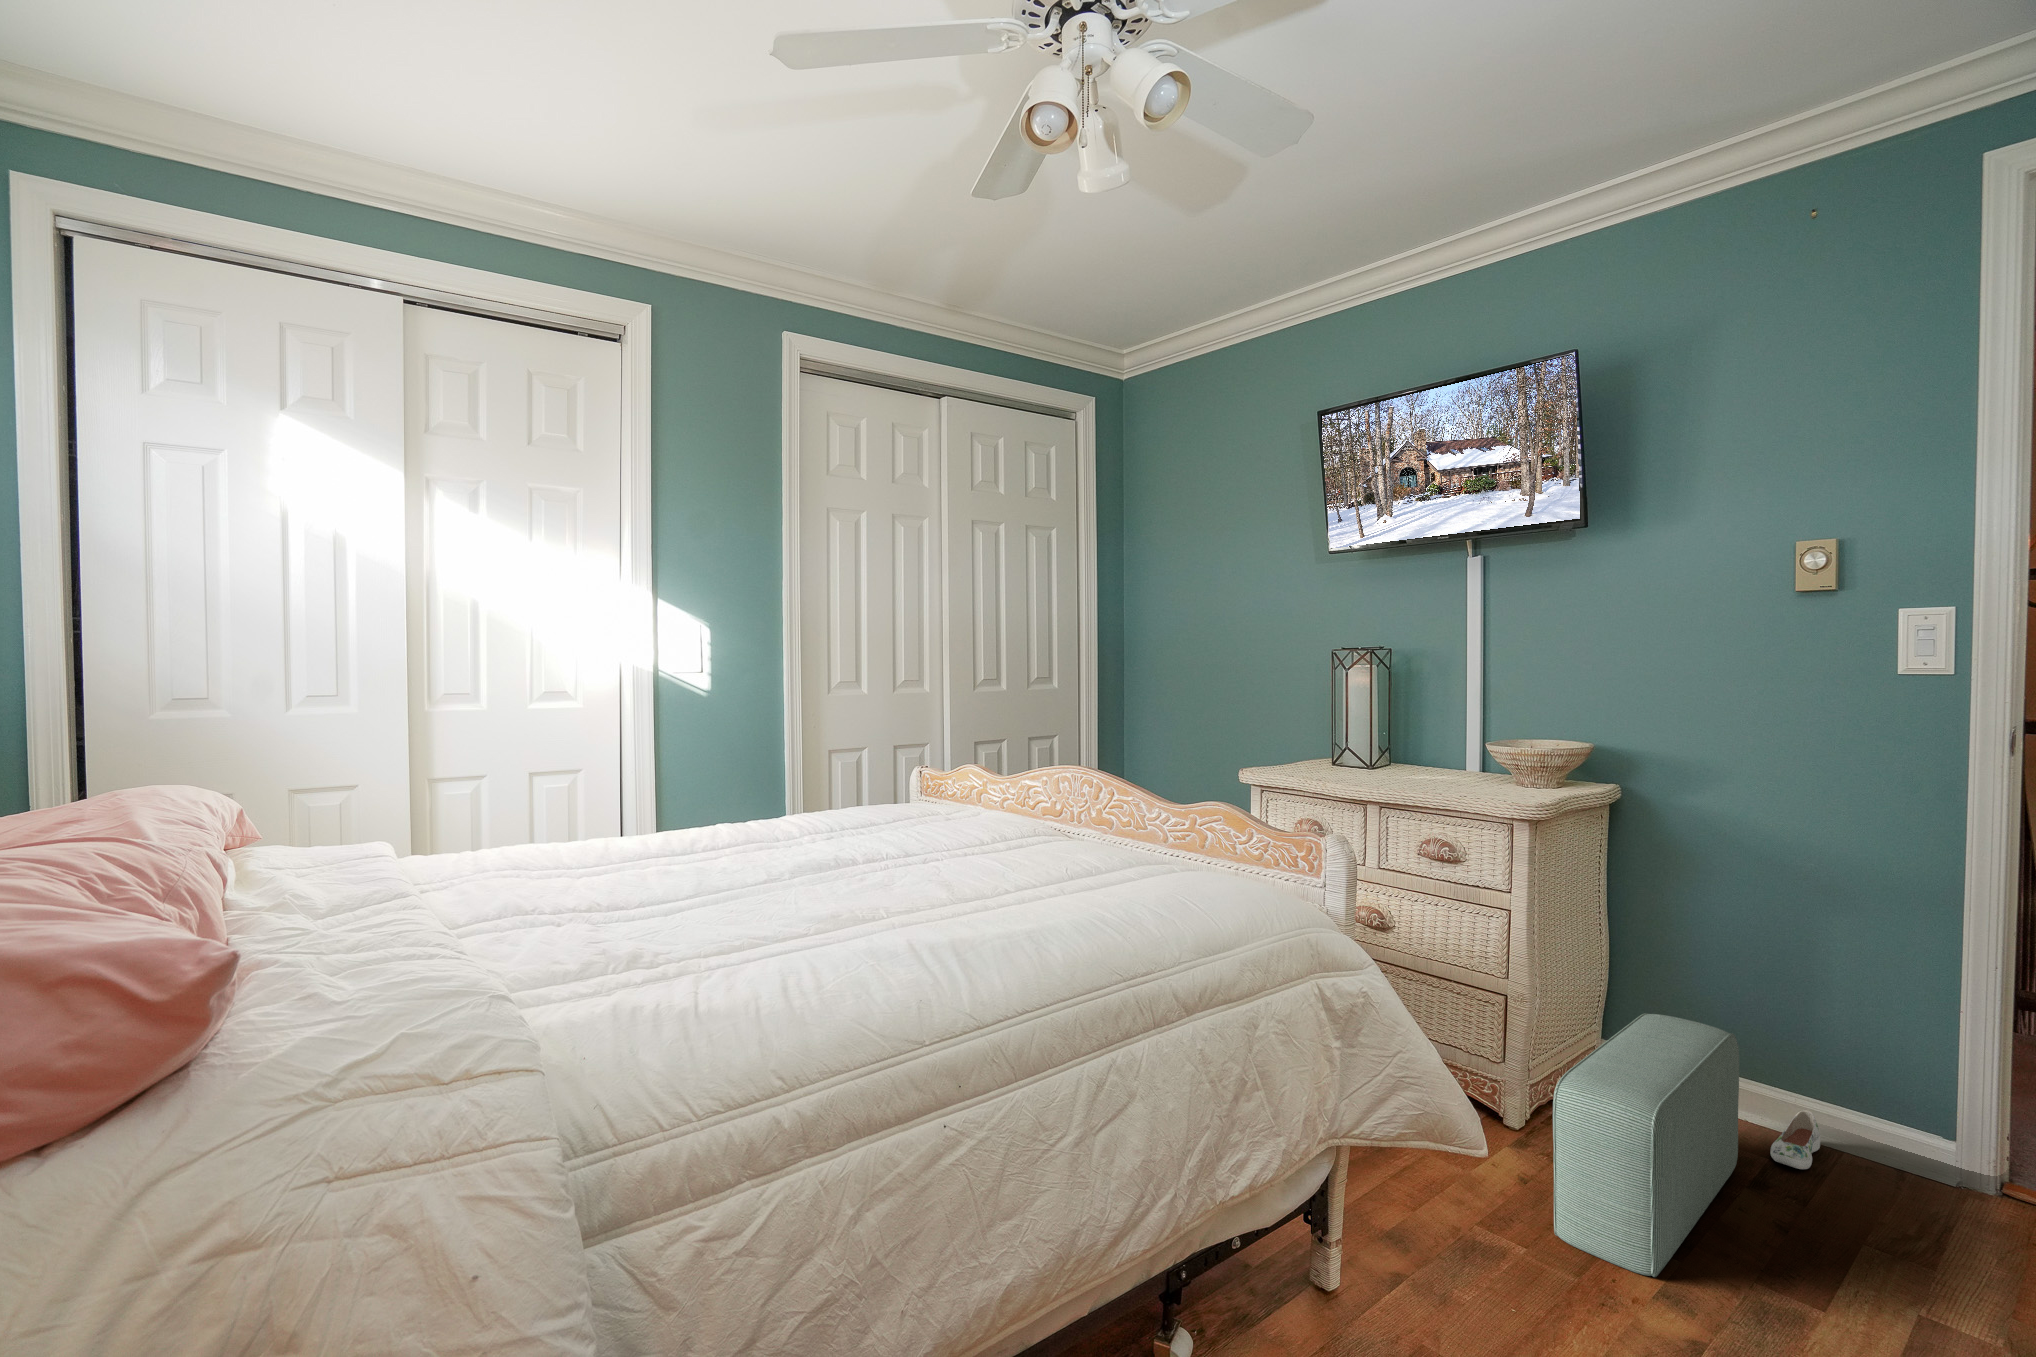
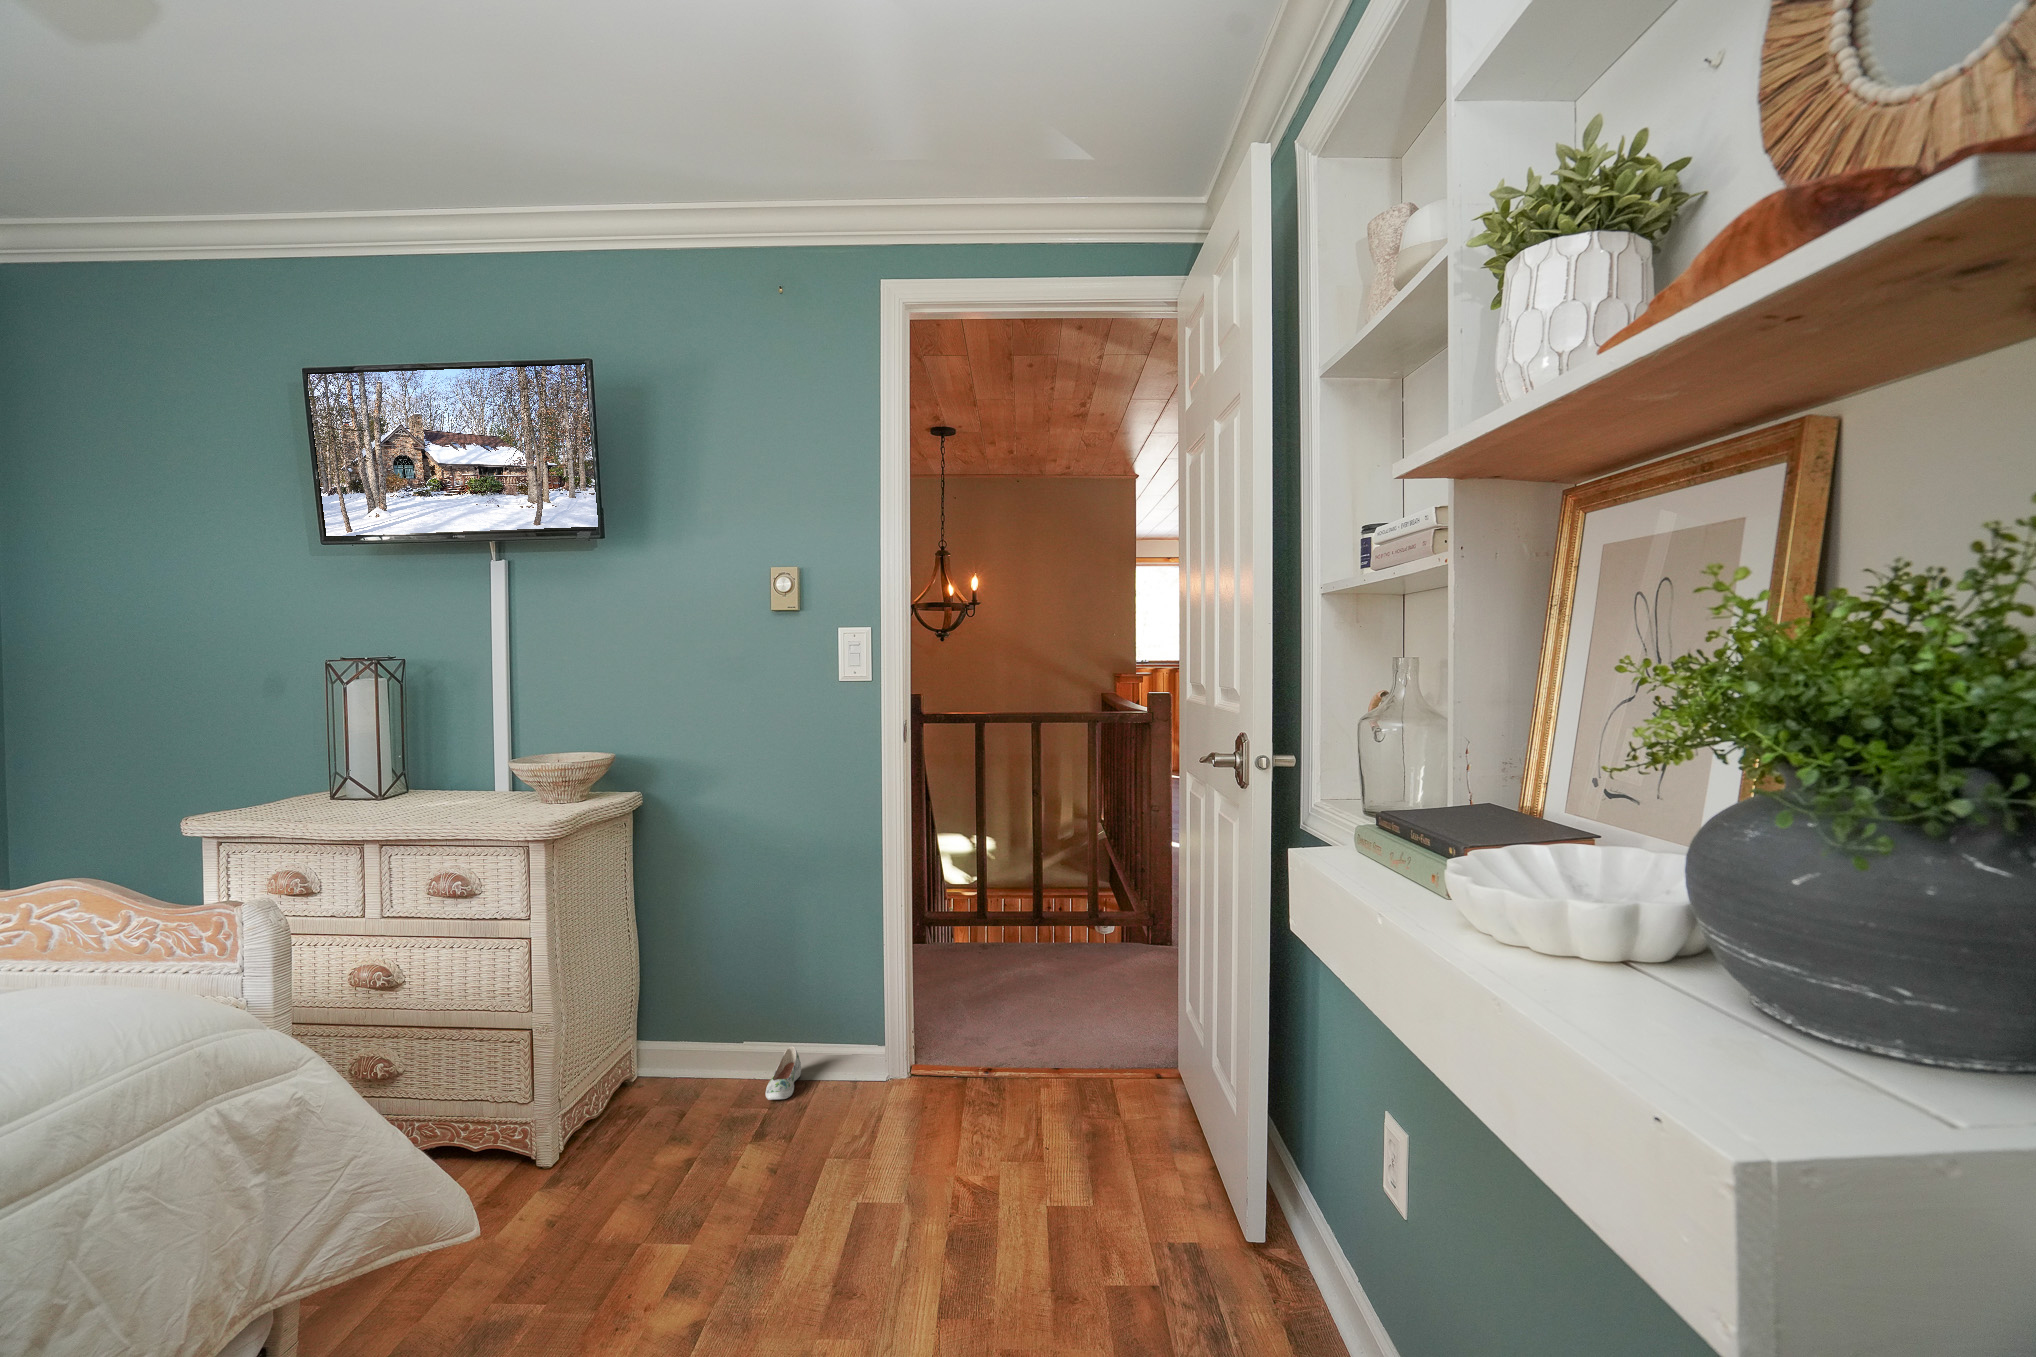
pouf: present [1553,1013,1739,1277] -> none [565,1000,739,1262]

